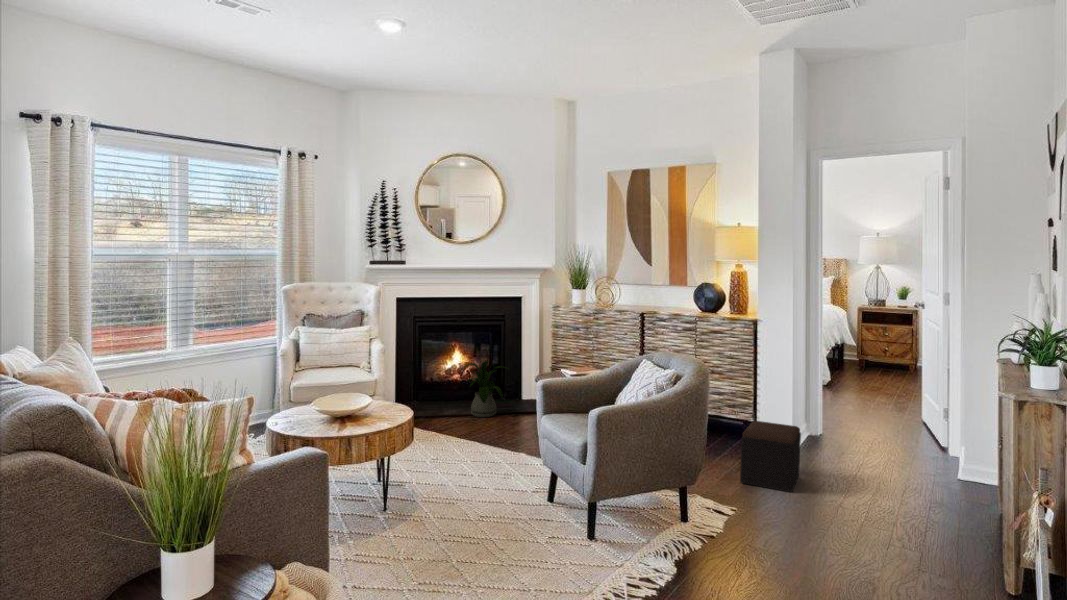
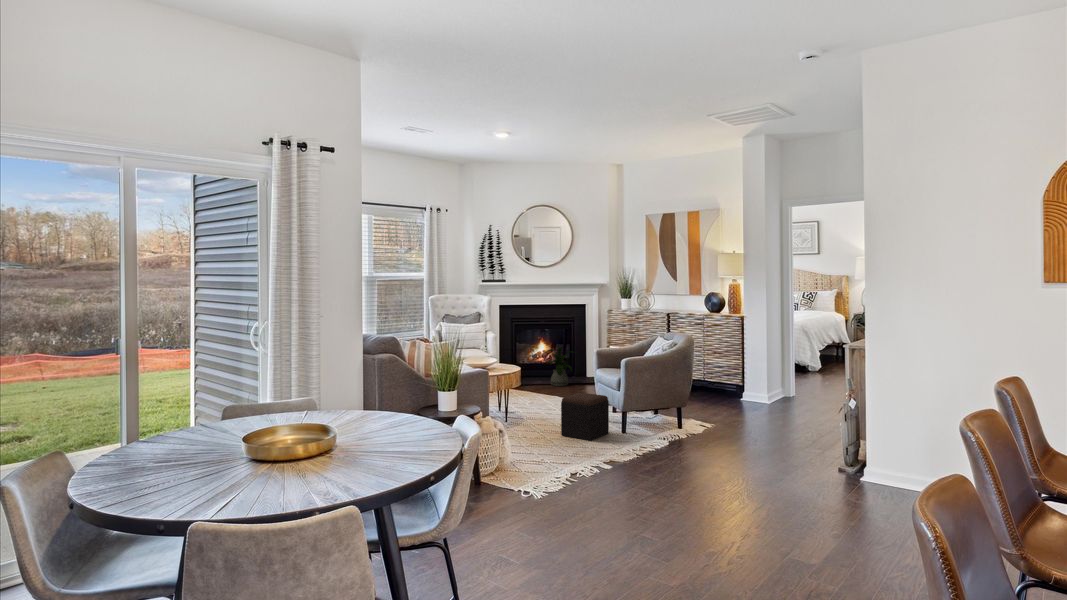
footstool: present [740,421,801,492] -> present [561,392,609,441]

